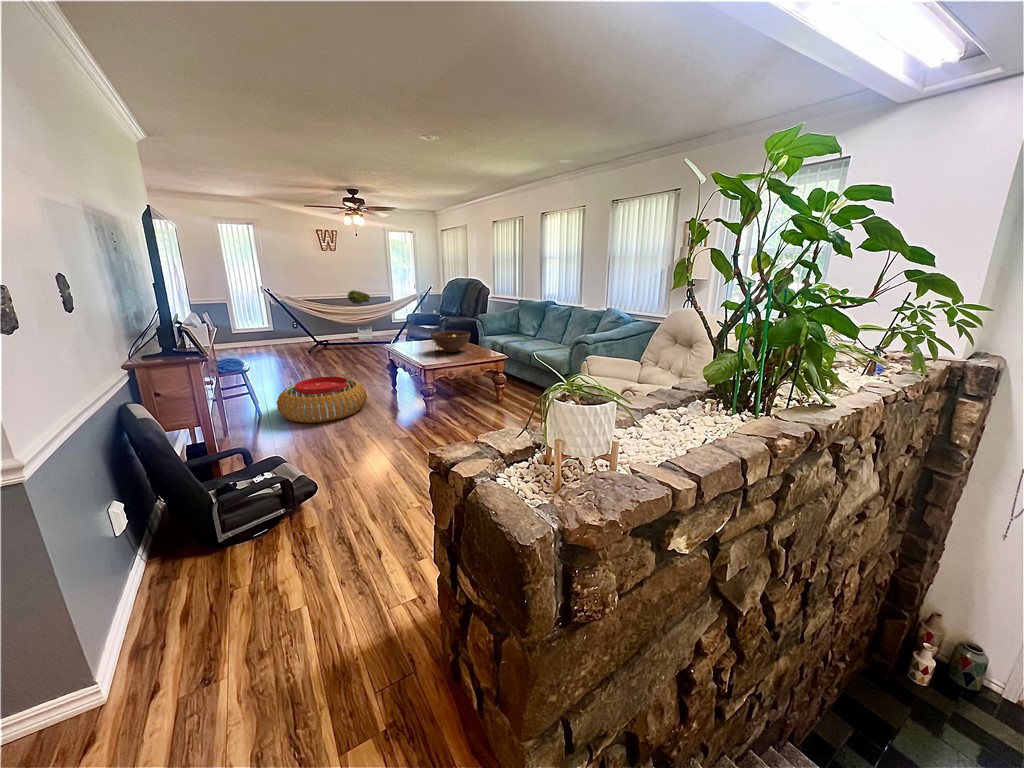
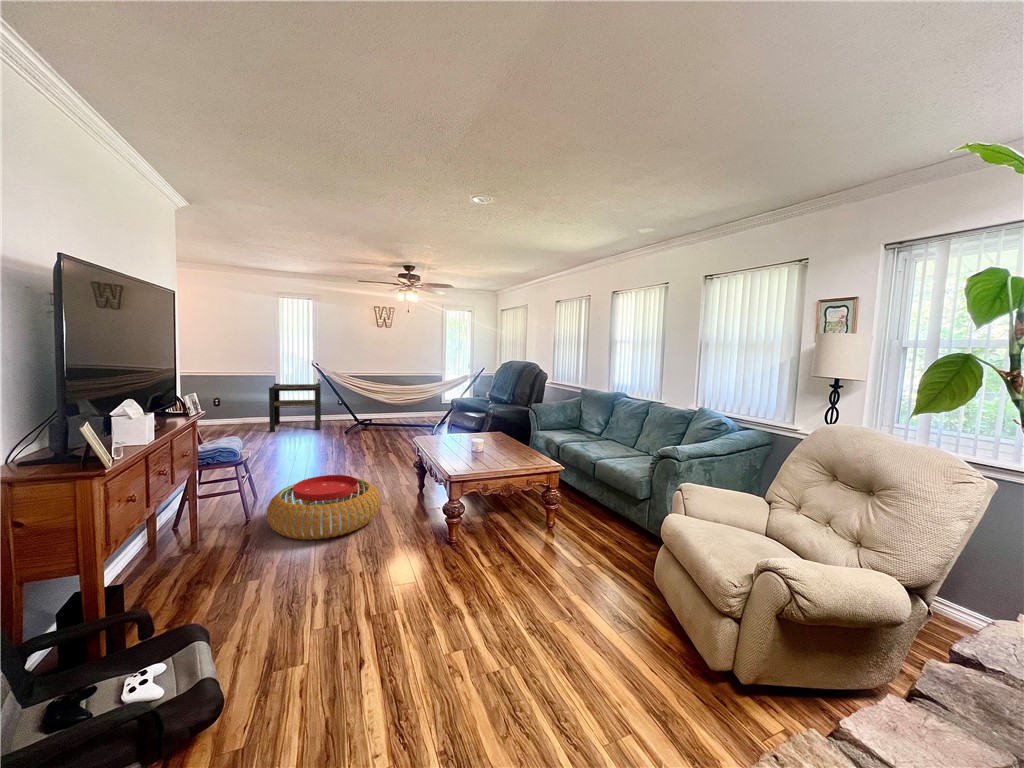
potted tree: present [348,290,373,340] -> none [397,367,420,421]
side table: none [227,308,283,356] -> present [269,383,321,432]
fruit bowl: present [432,331,470,352] -> none [469,427,517,455]

